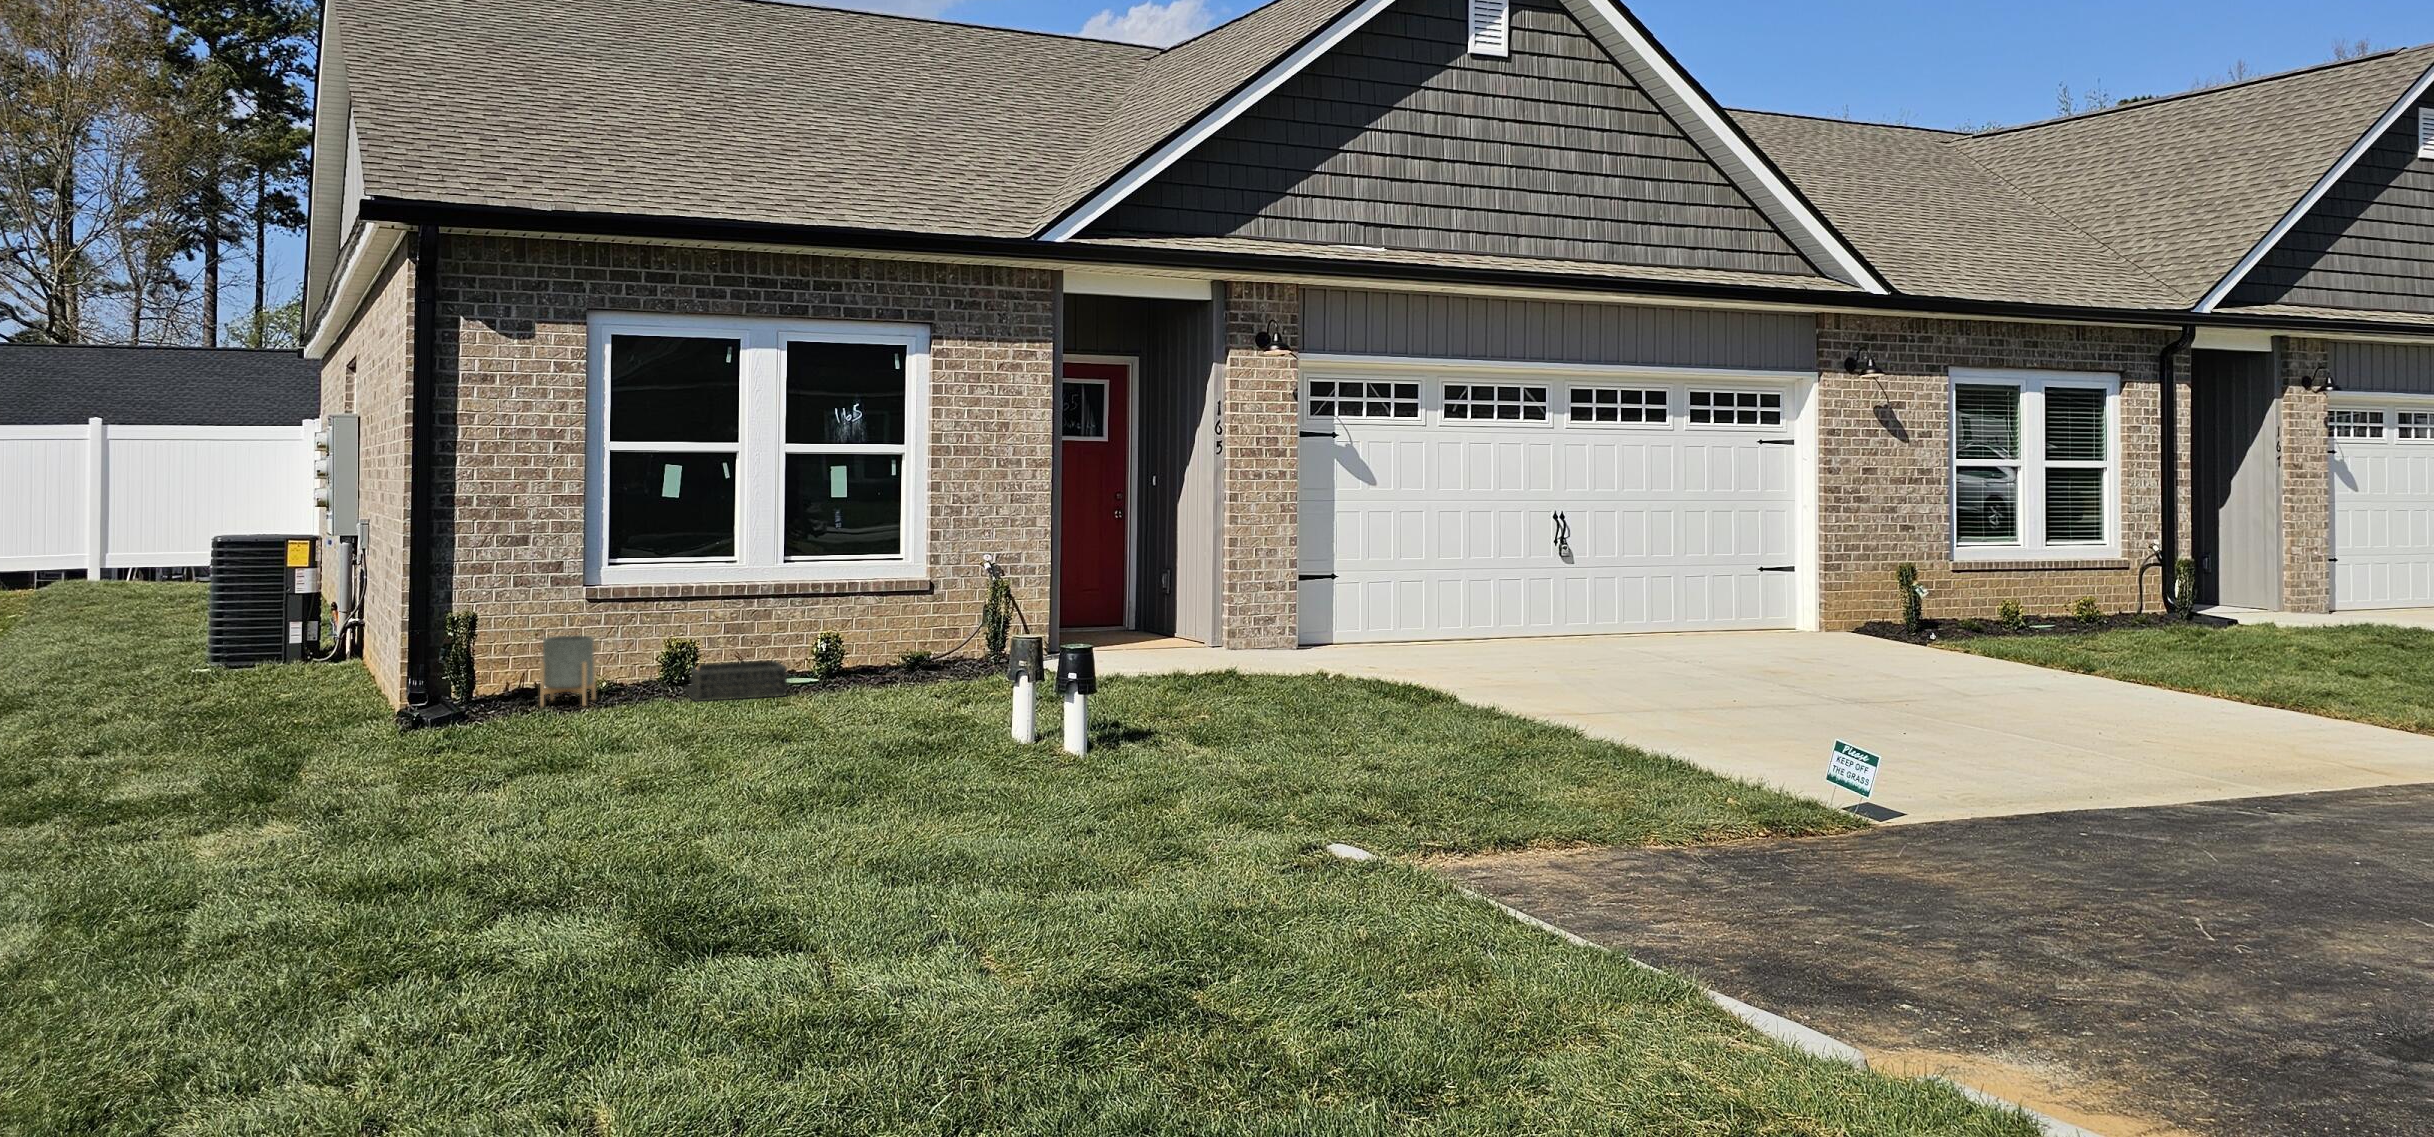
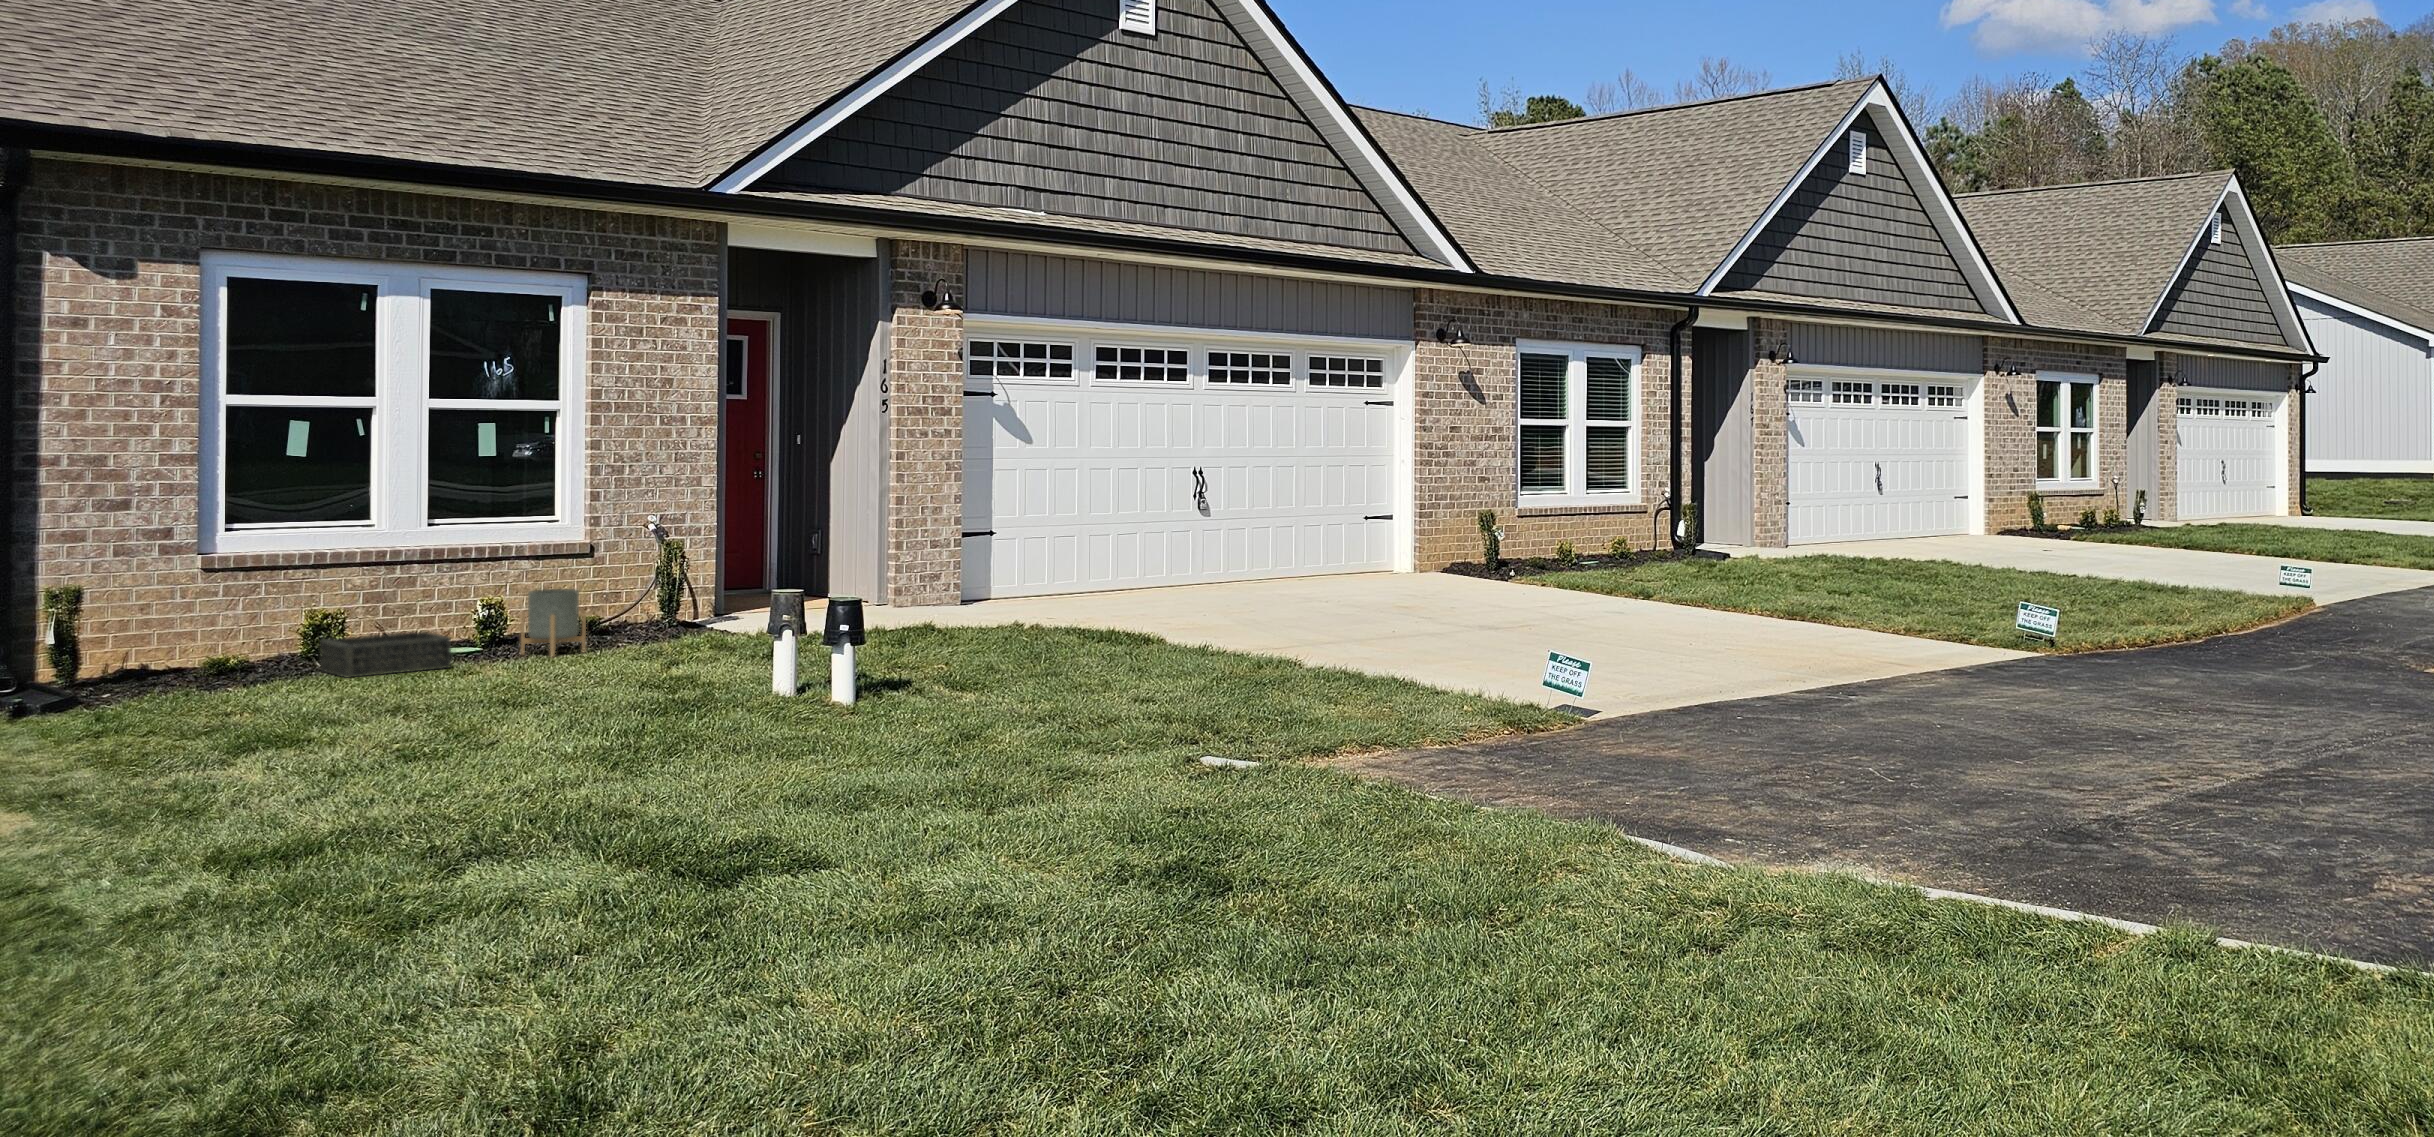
planter: present [540,636,596,706] -> present [521,589,586,657]

